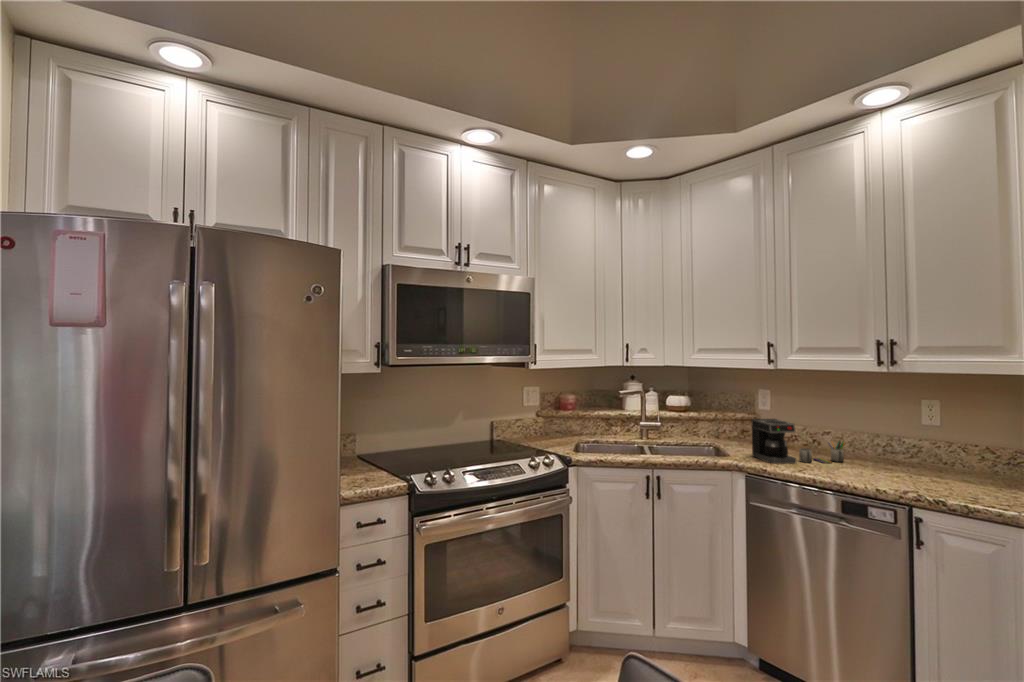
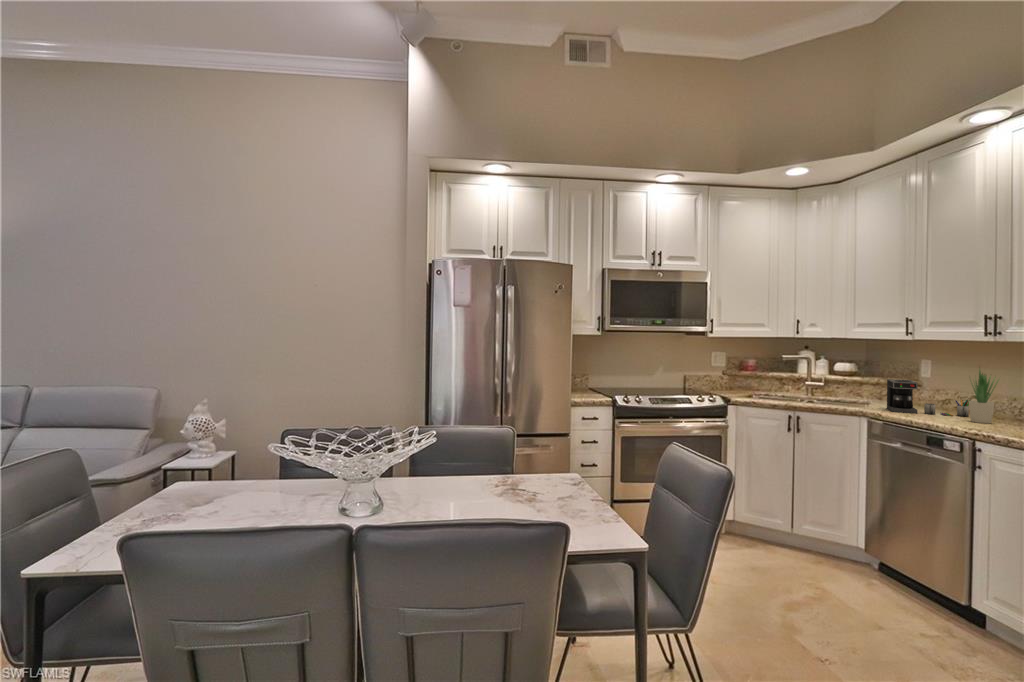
potted plant: none [864,402,899,475] -> present [969,368,998,423]

